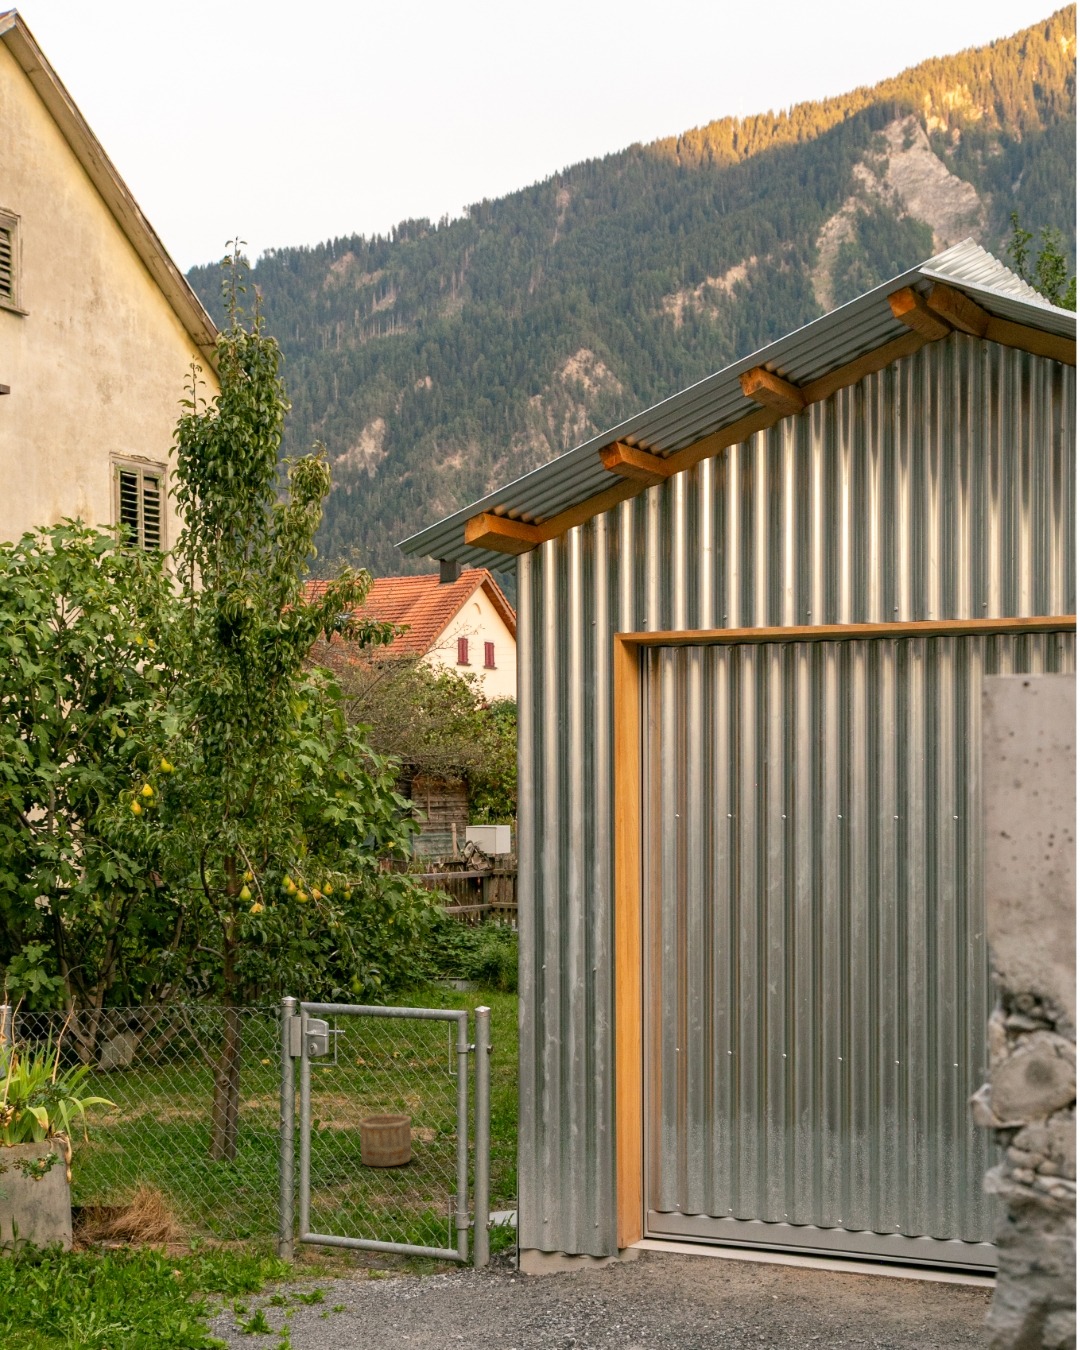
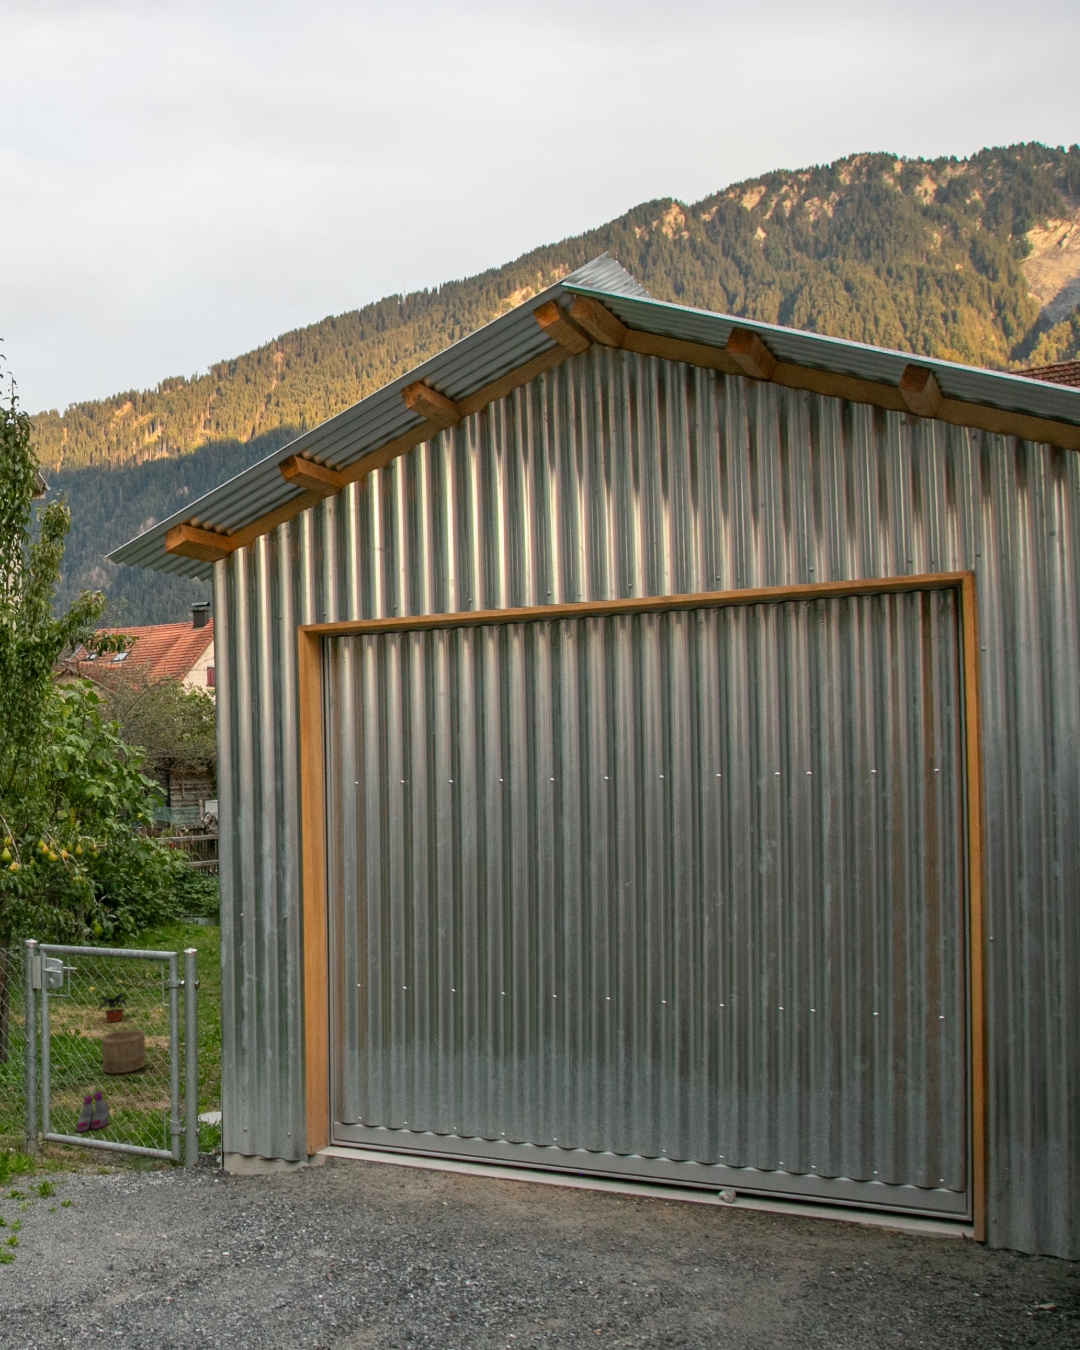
potted plant: none [344,1070,386,1107] -> present [99,993,128,1022]
boots: none [339,1182,377,1229] -> present [76,1092,109,1132]

